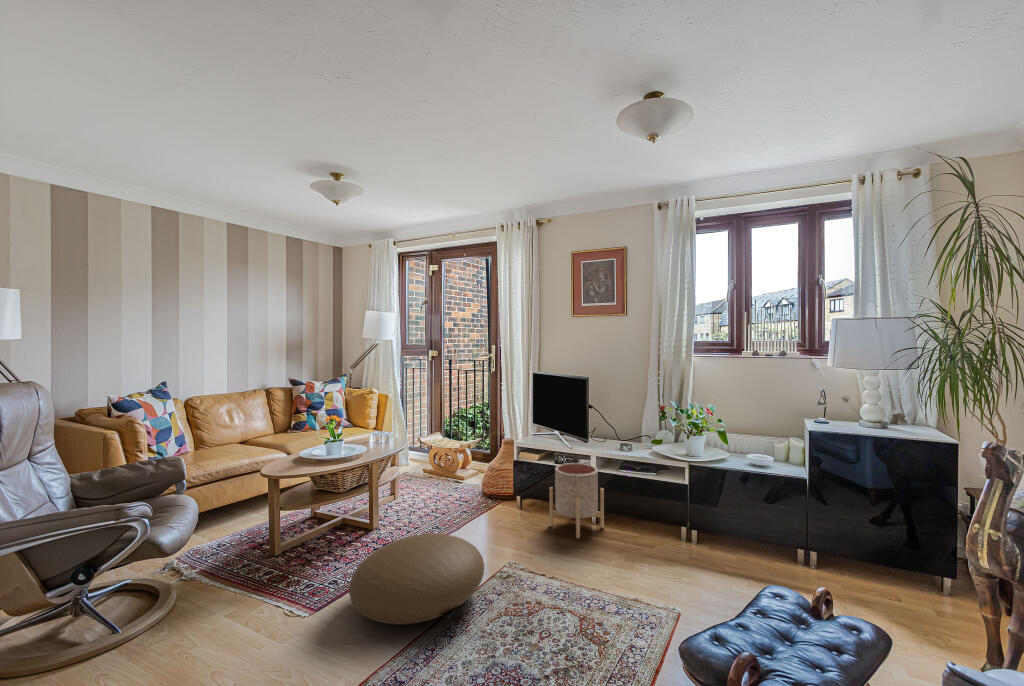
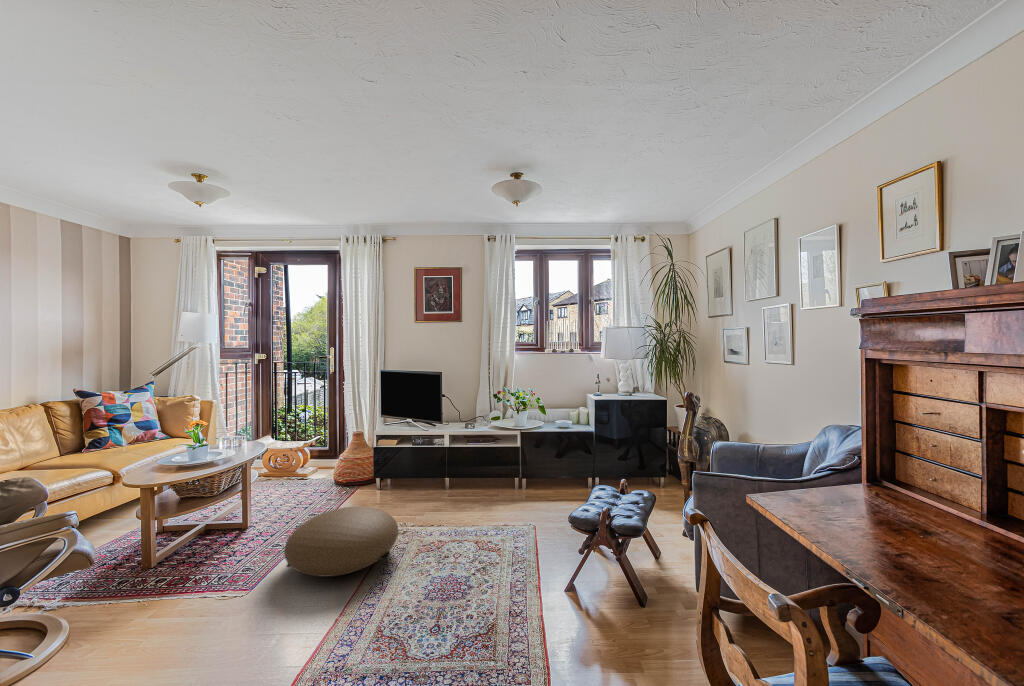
planter: present [550,463,604,538] -> none [415,443,459,501]

